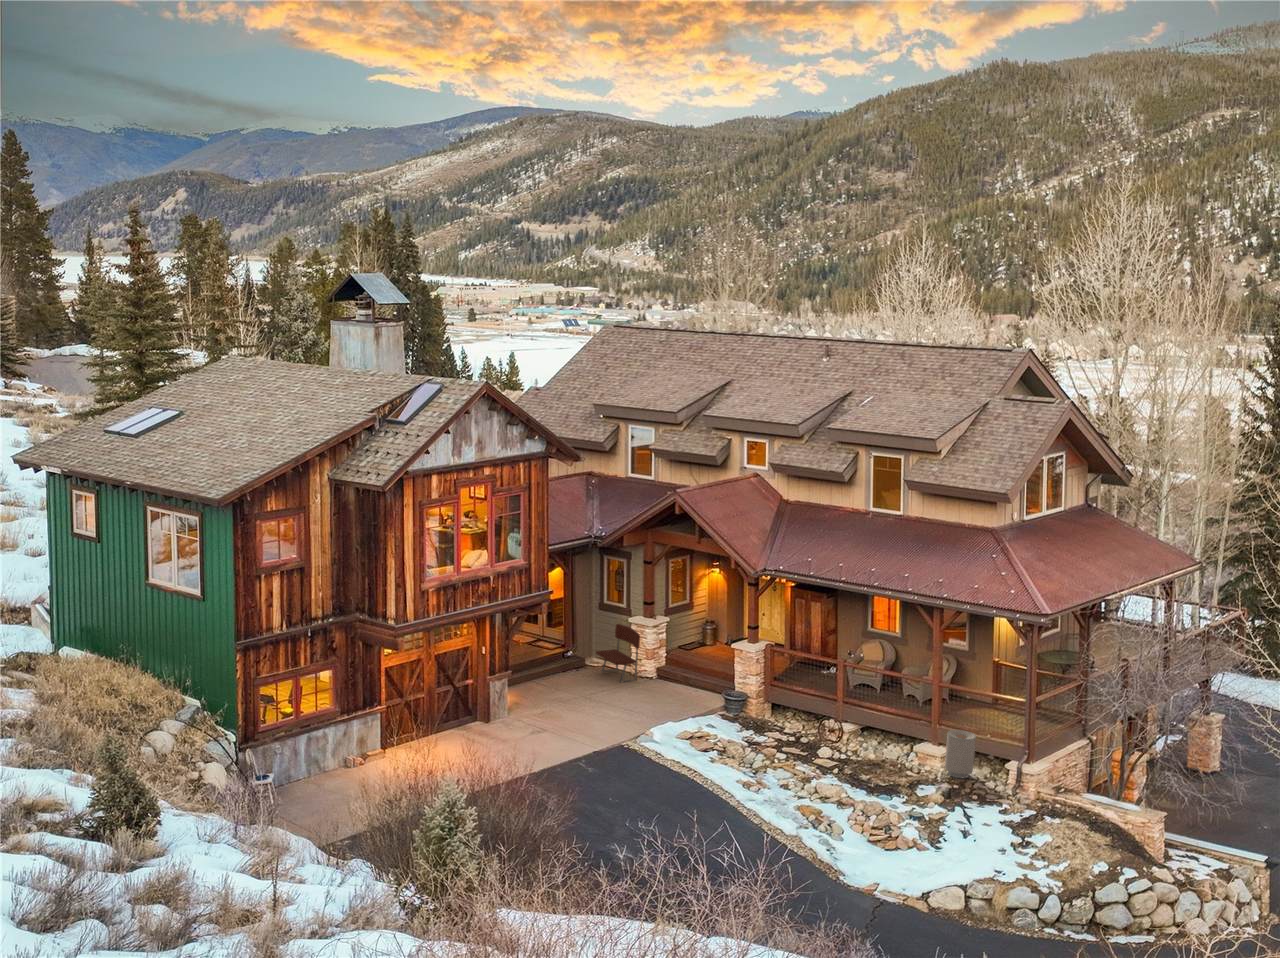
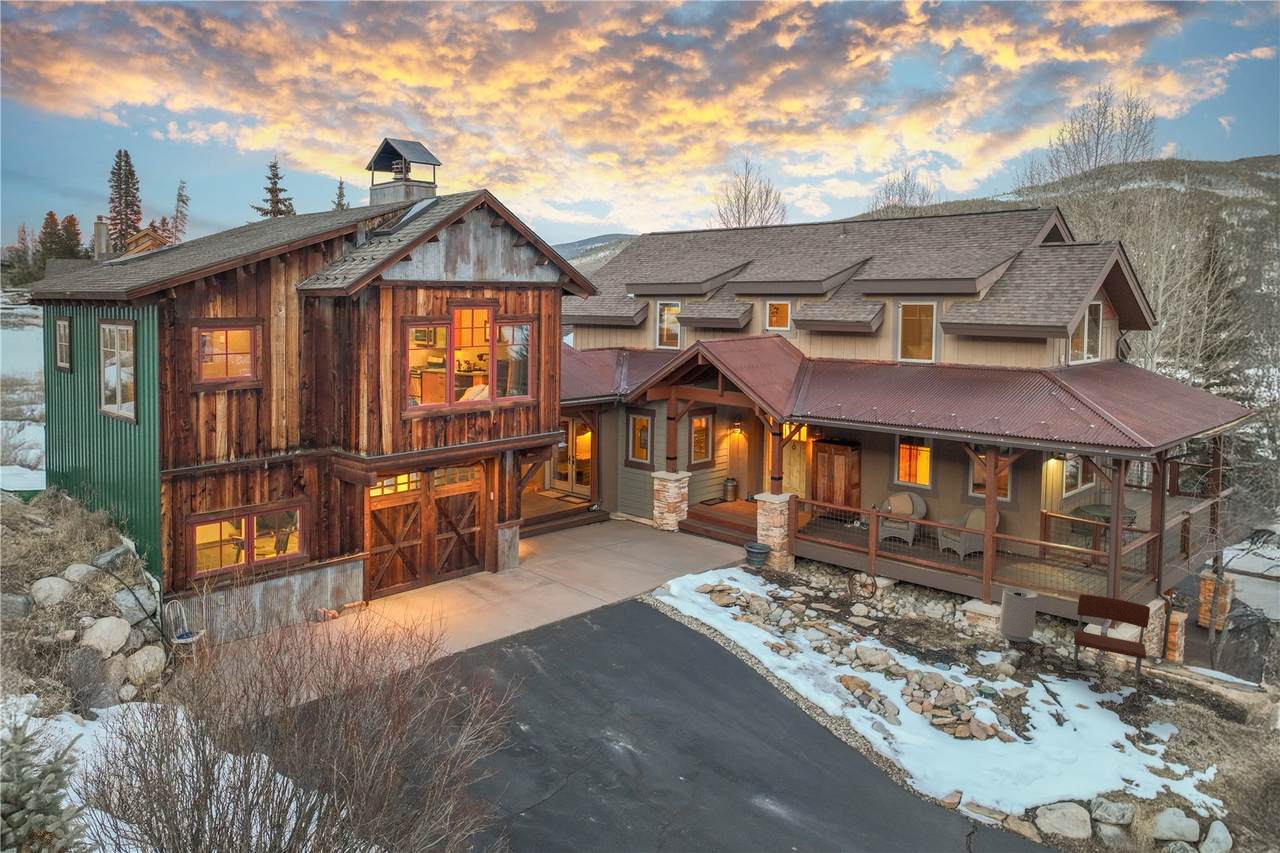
bench: present [596,624,640,683] -> present [1073,594,1150,682]

